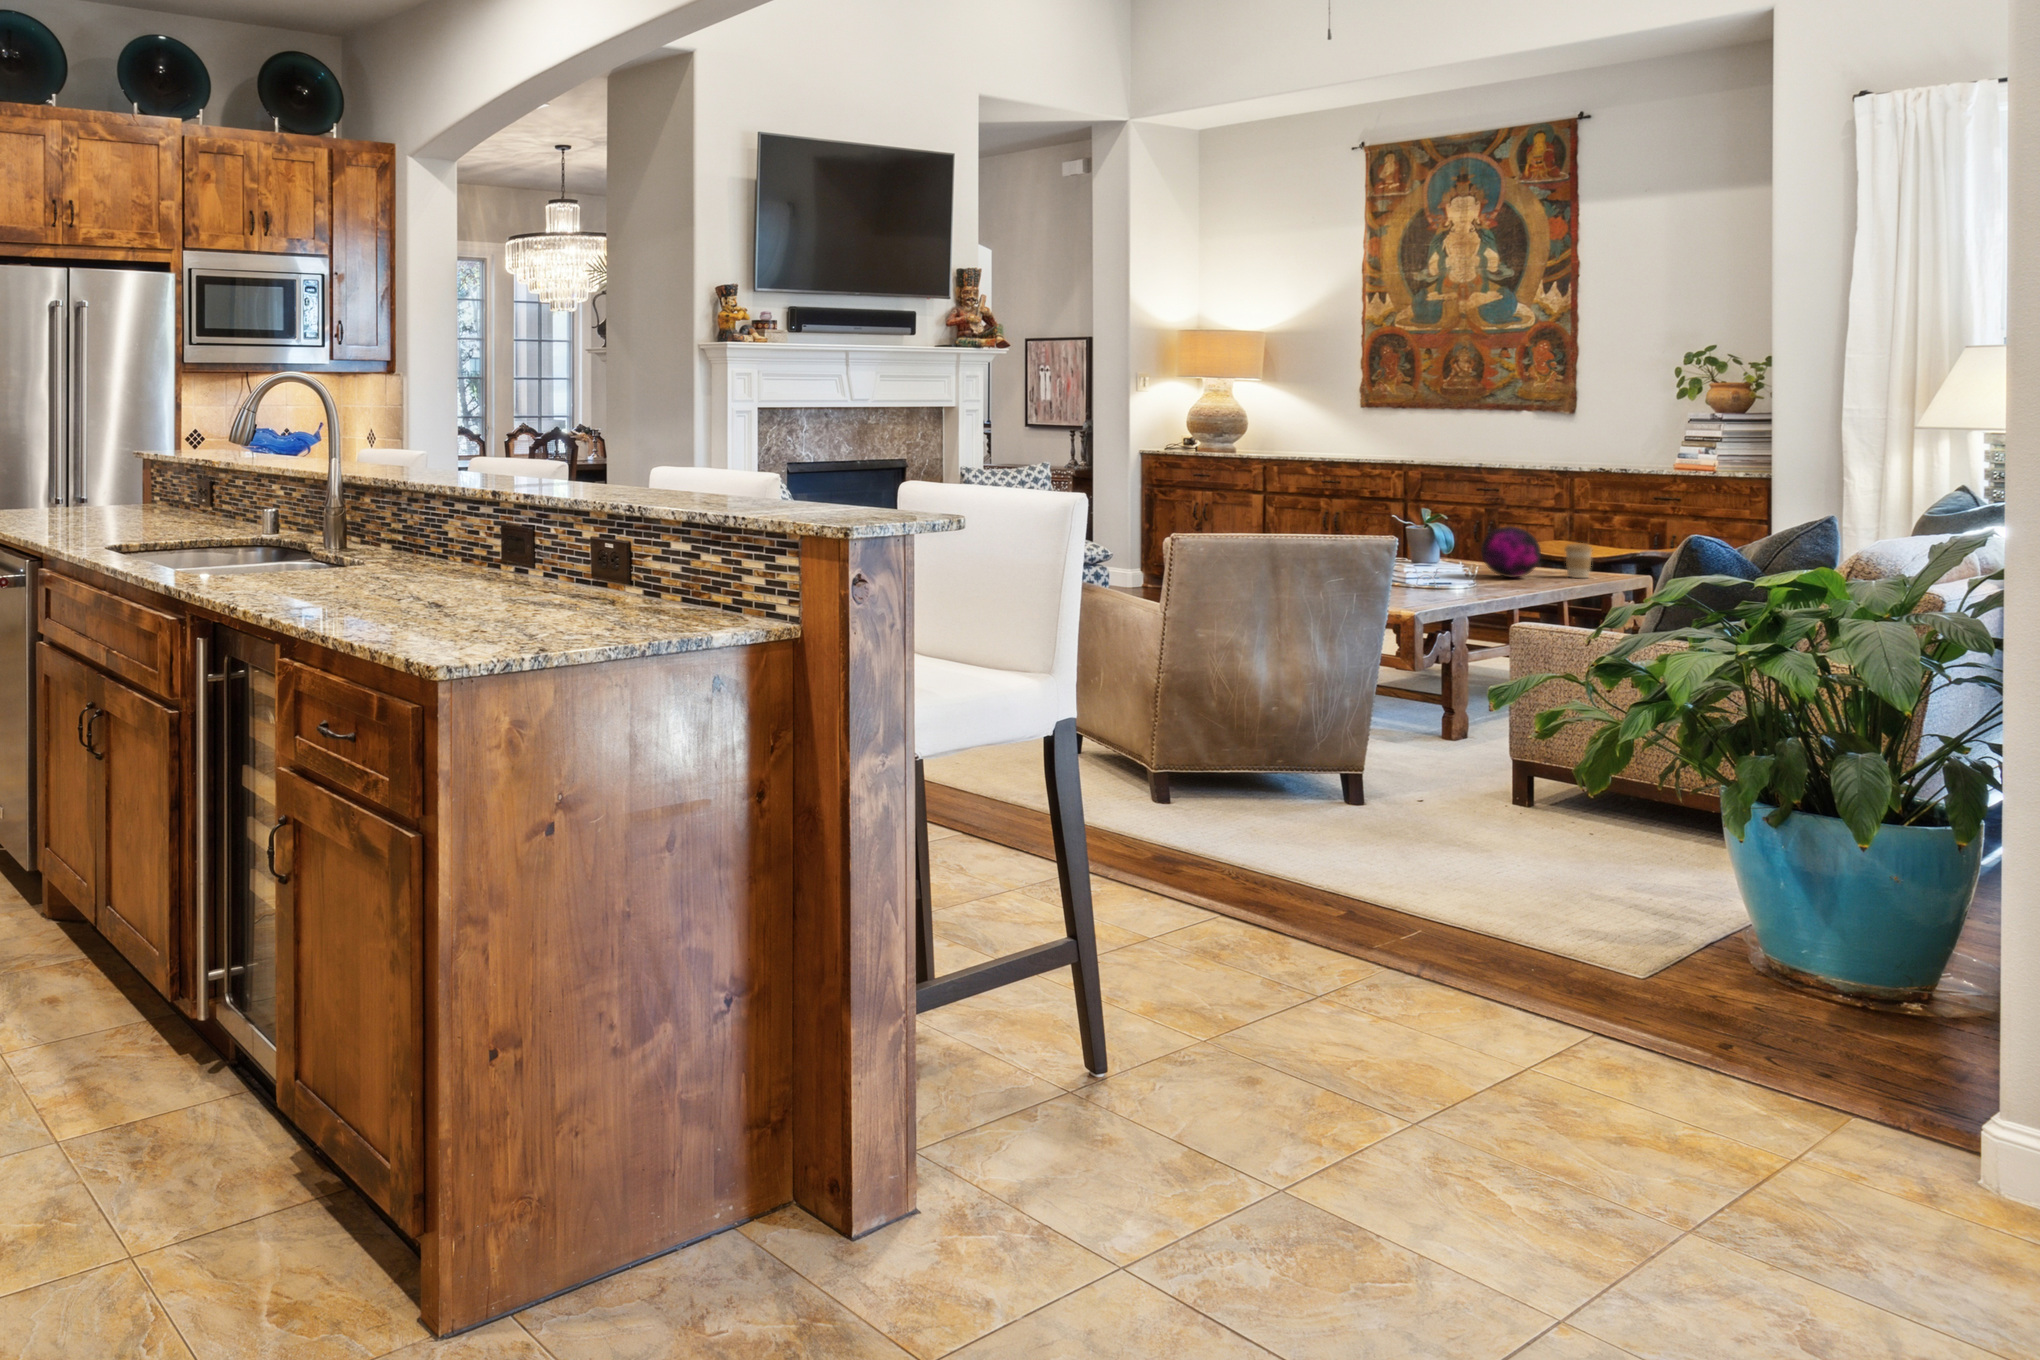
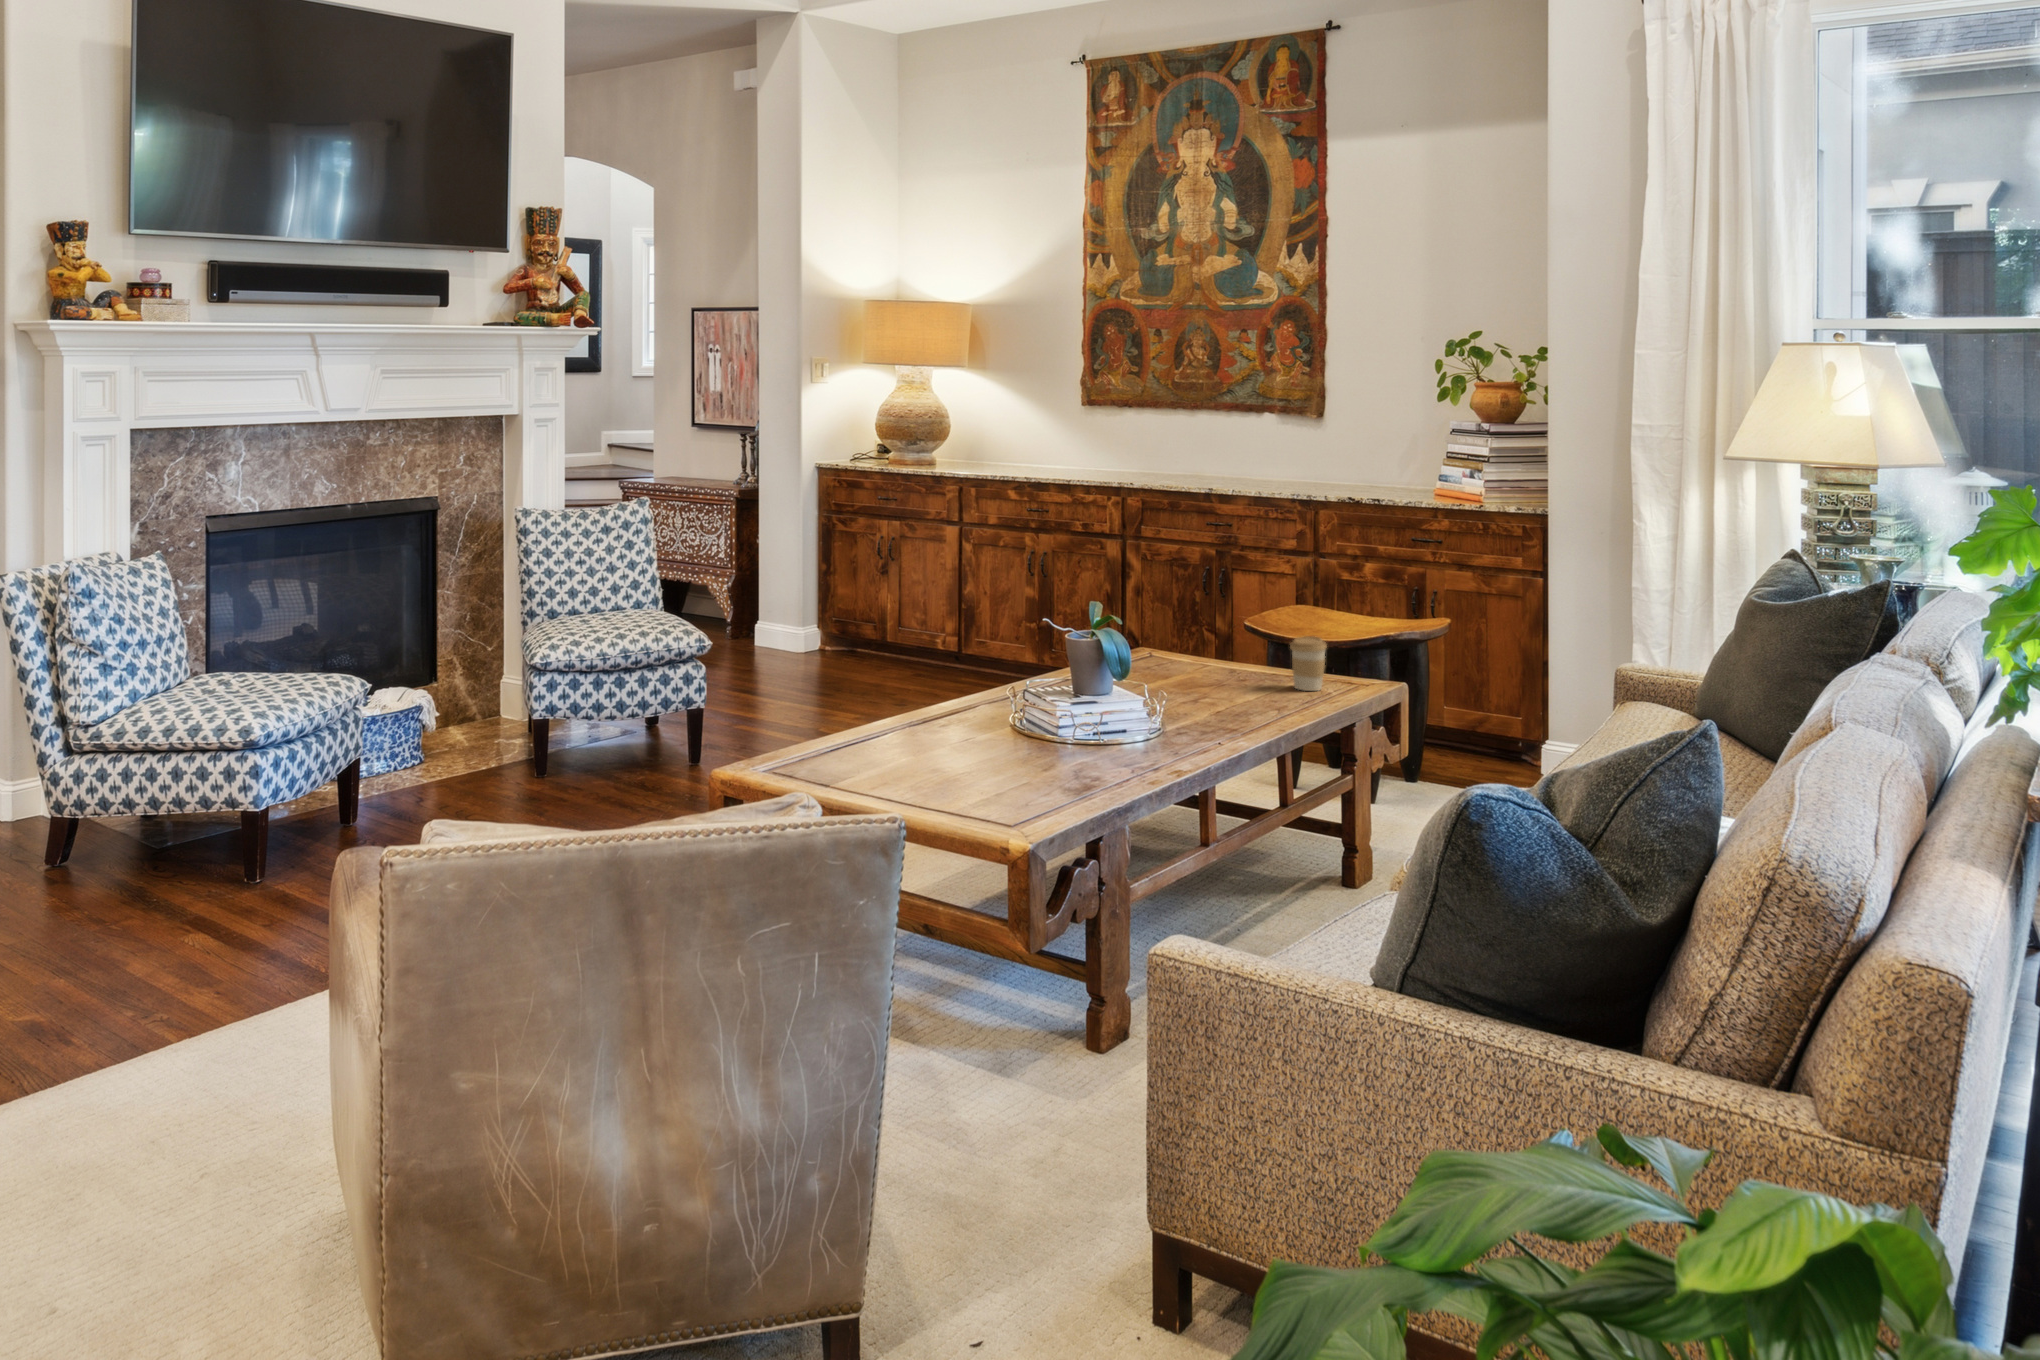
decorative orb: present [1481,526,1541,578] -> none [1178,616,1258,695]

